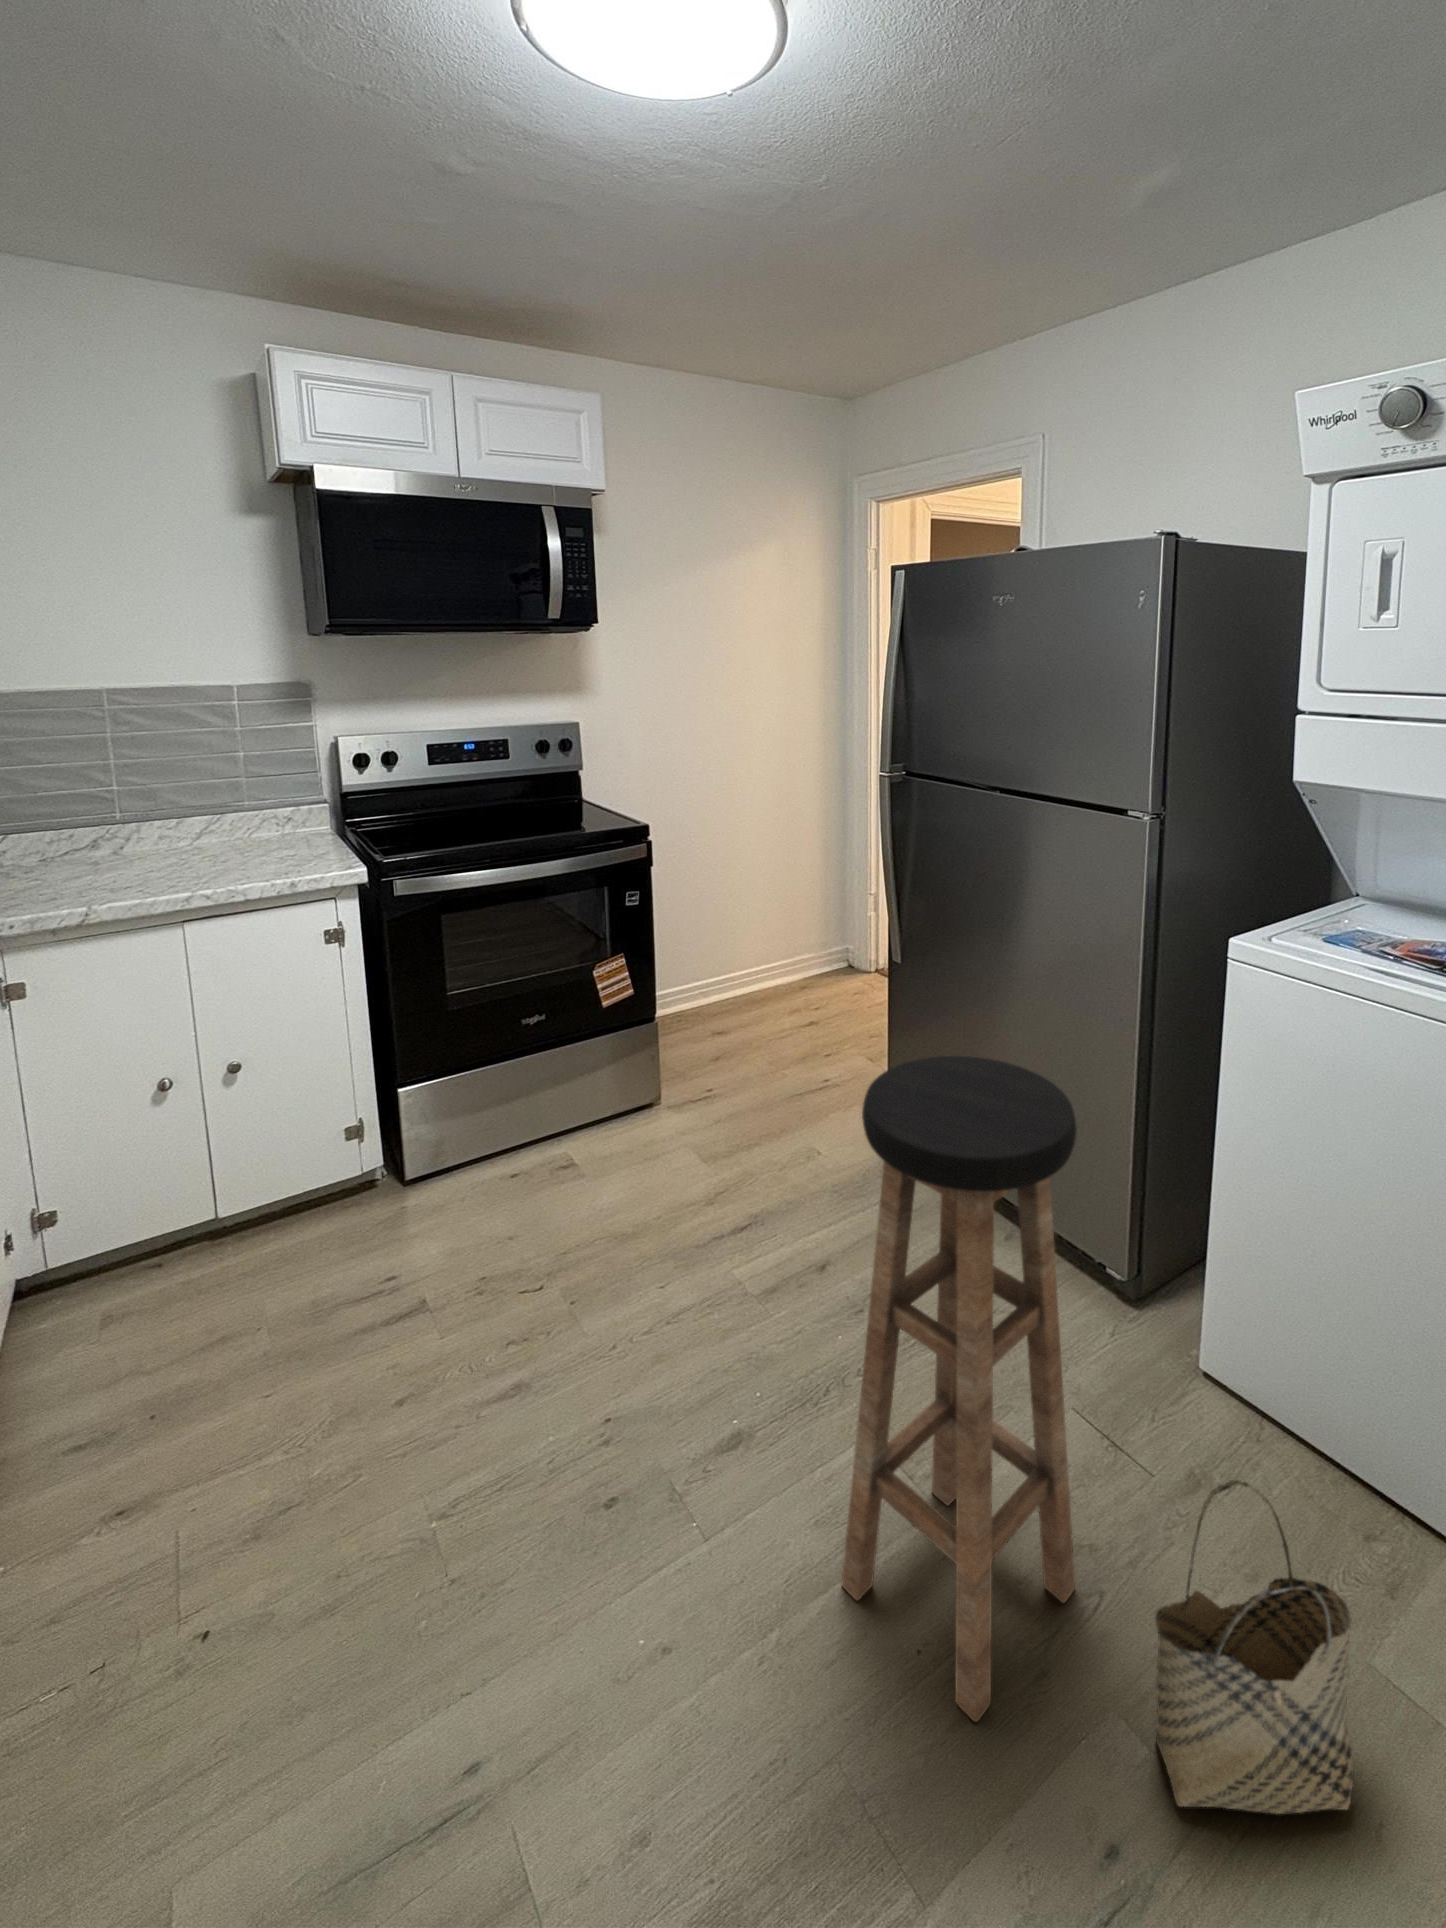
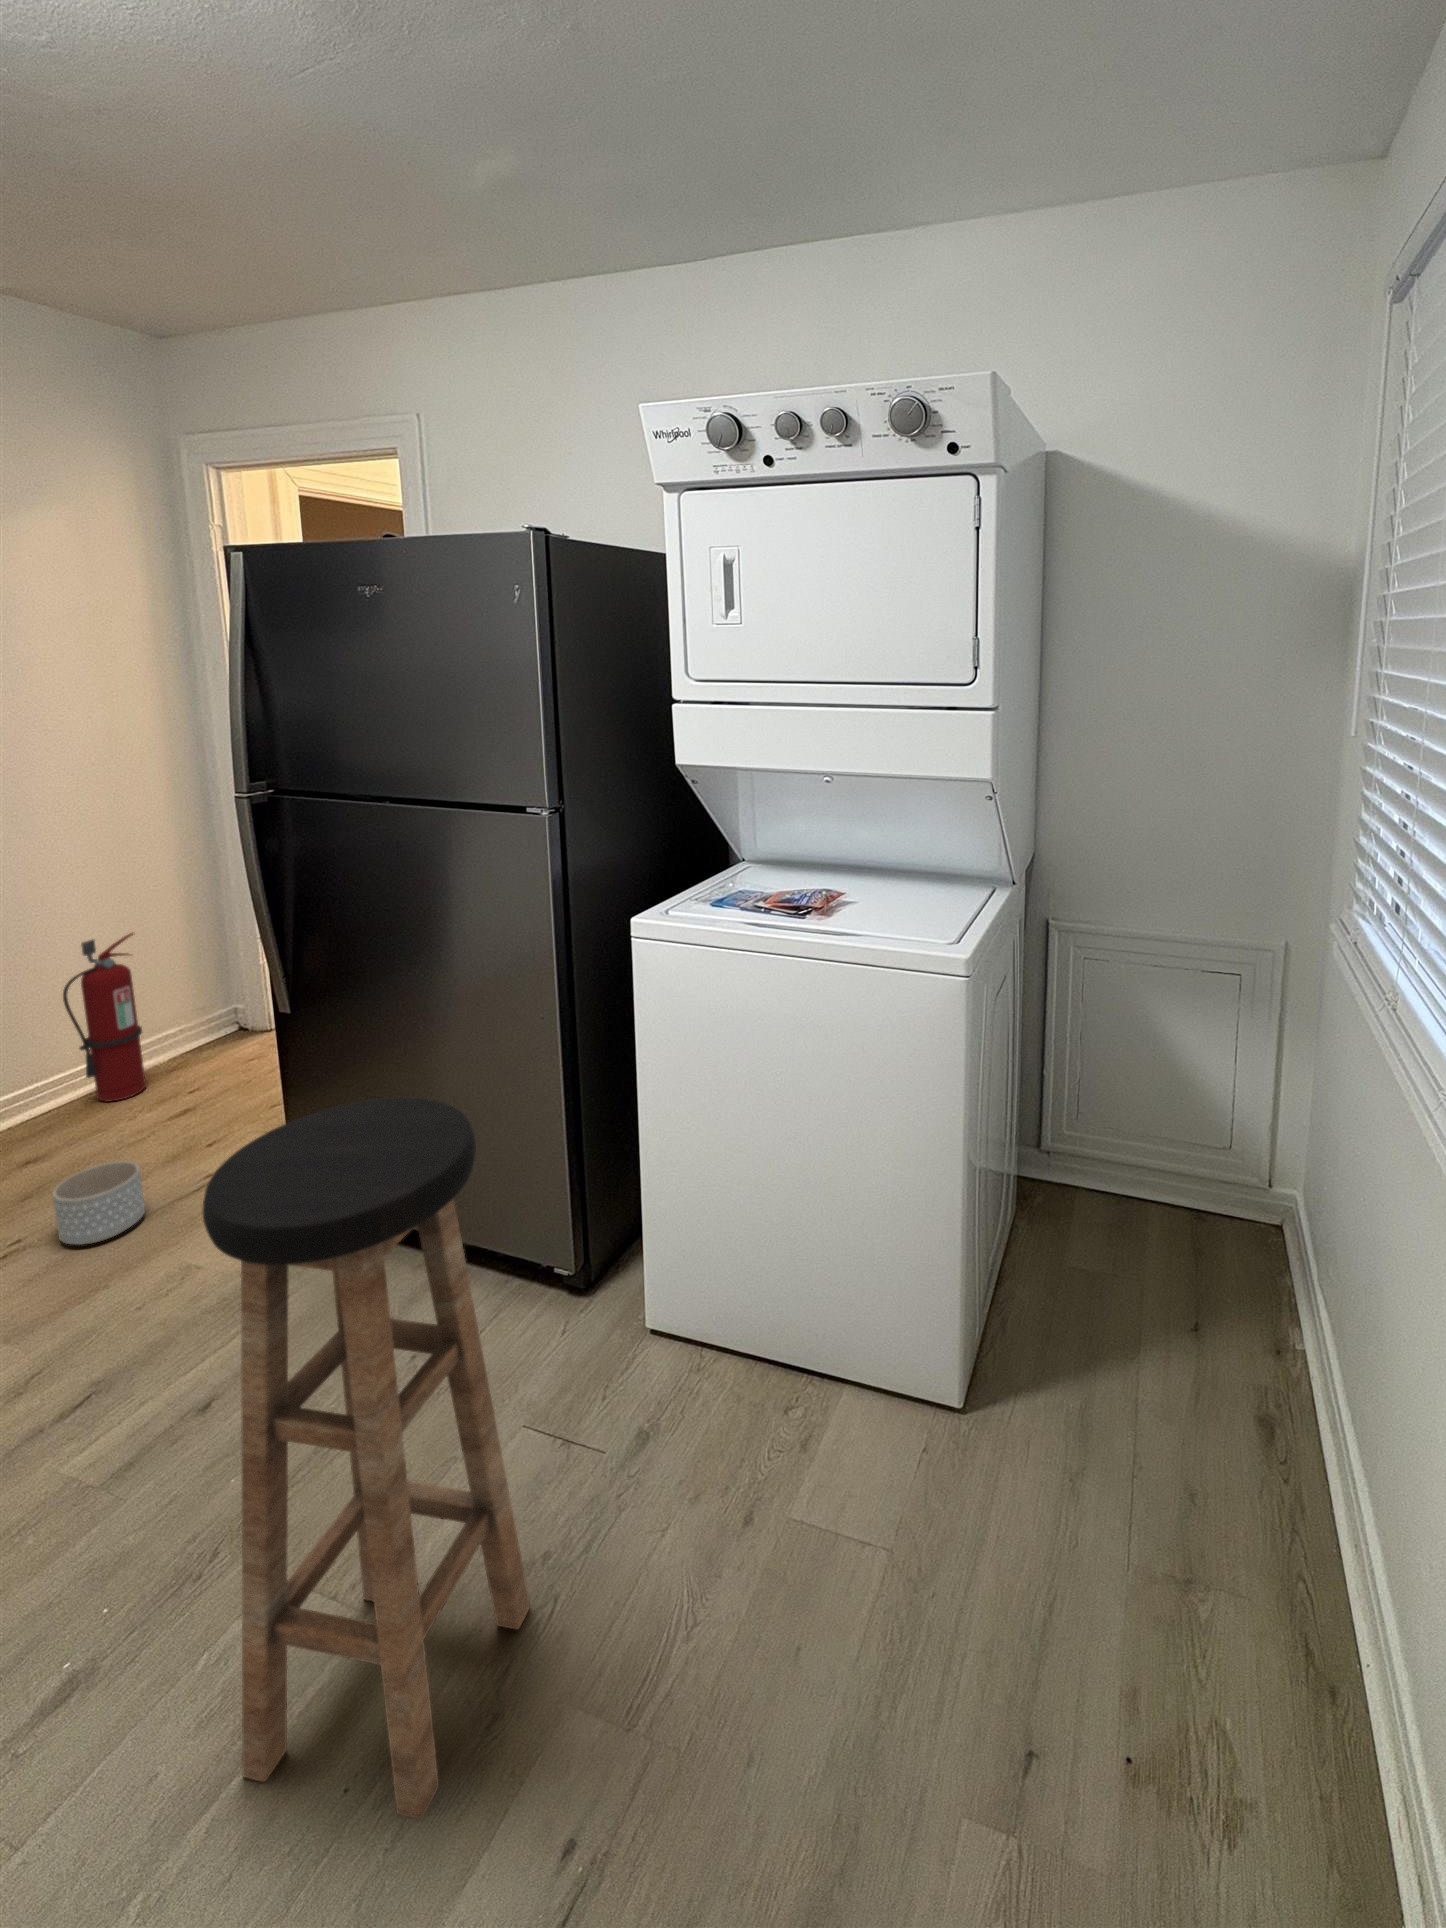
fire extinguisher: none [746,874,792,1002] -> present [63,933,146,1102]
planter: none [734,1048,786,1107] -> present [52,1161,145,1245]
woven basket: present [1155,1480,1353,1814] -> none [596,1417,776,1752]

